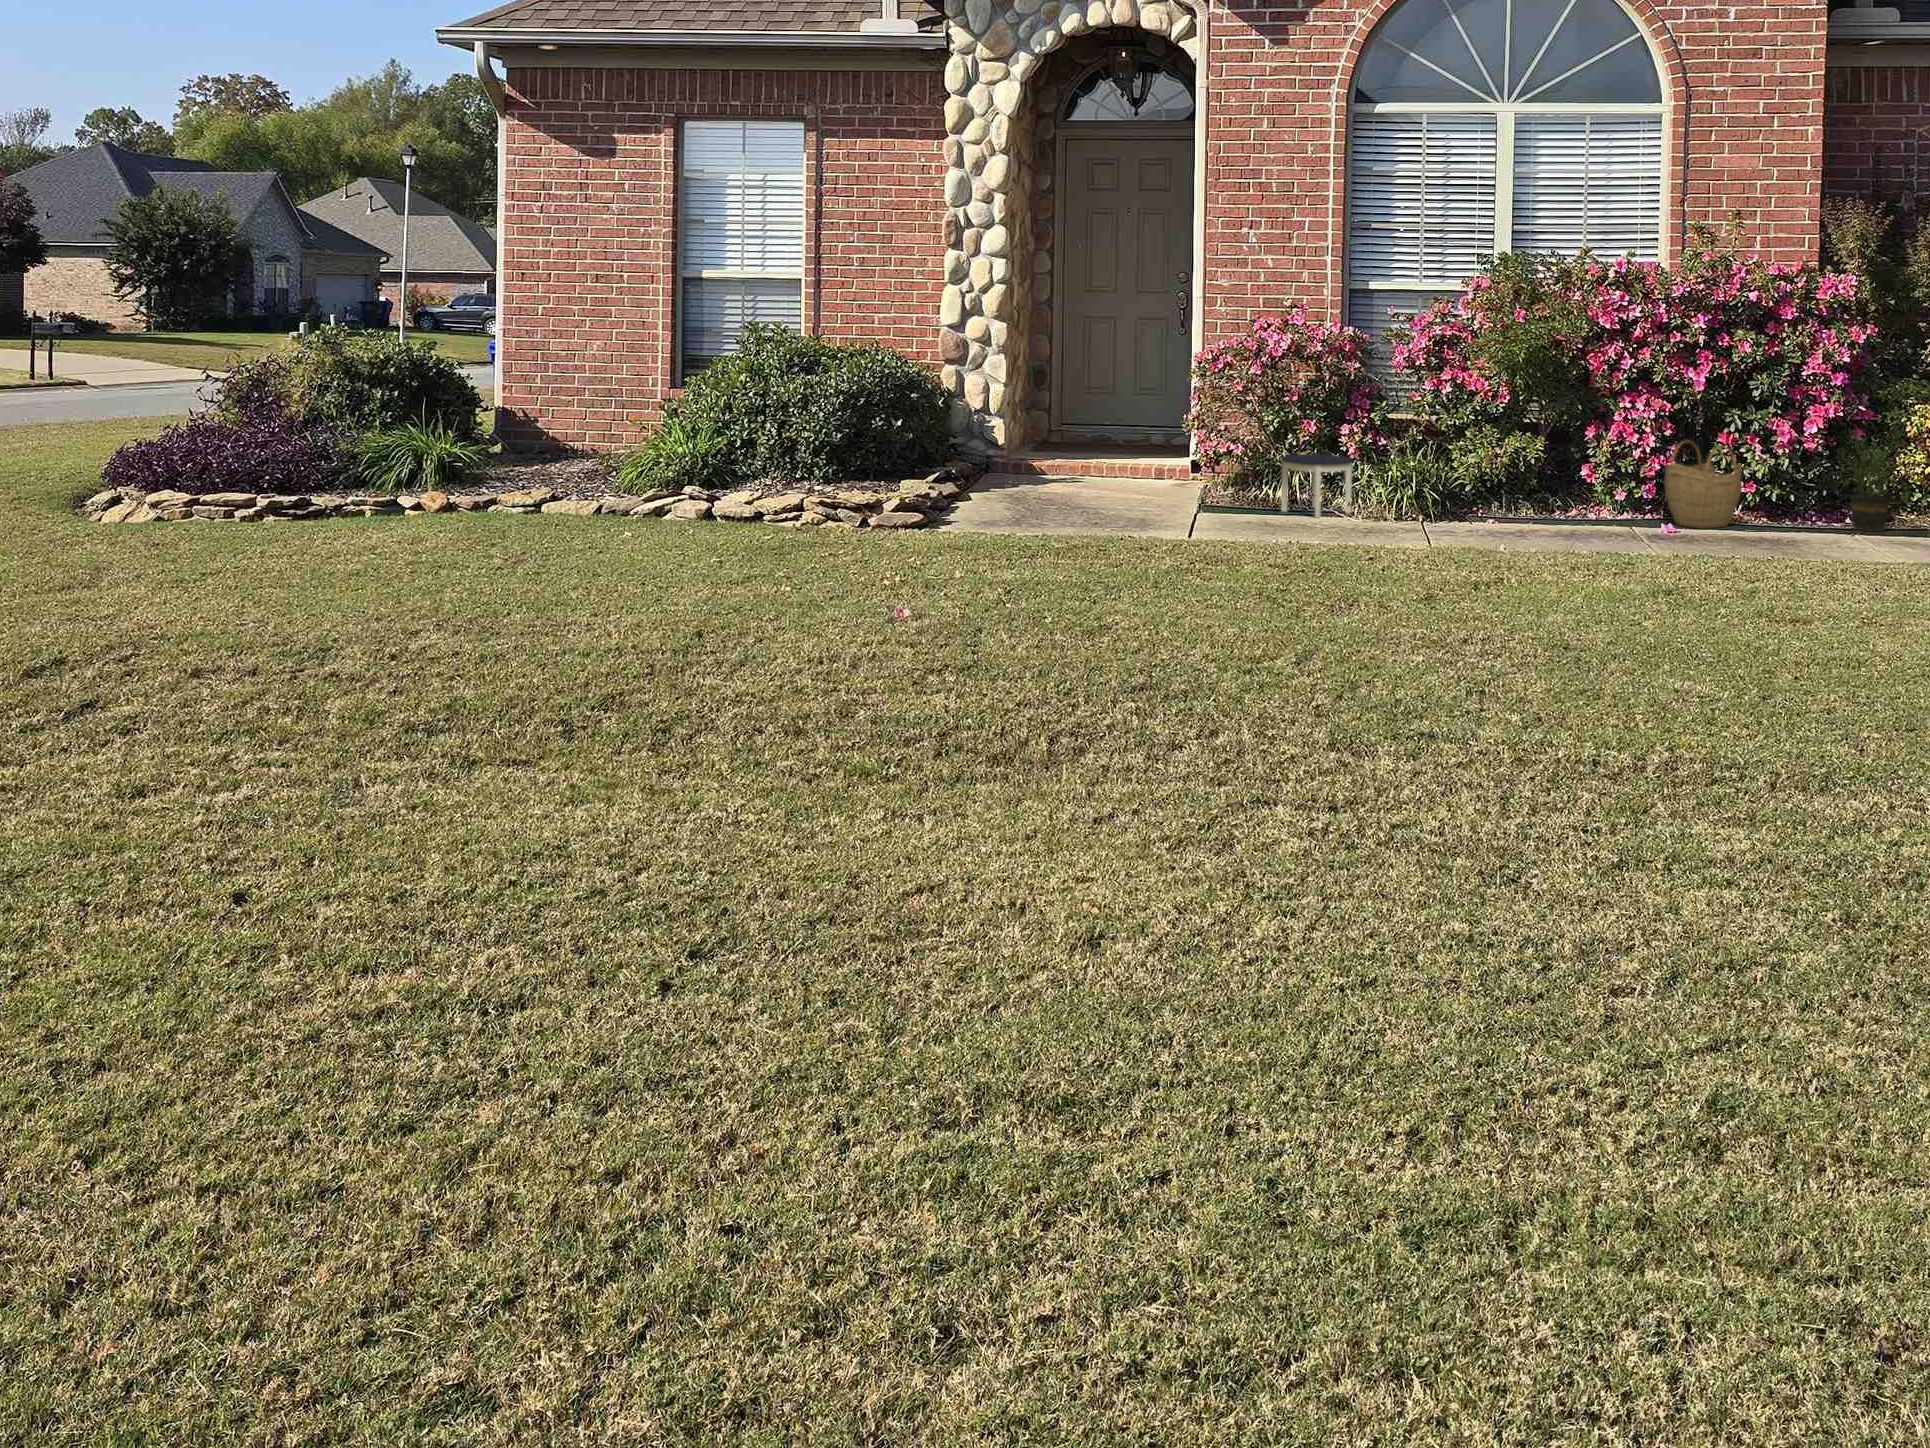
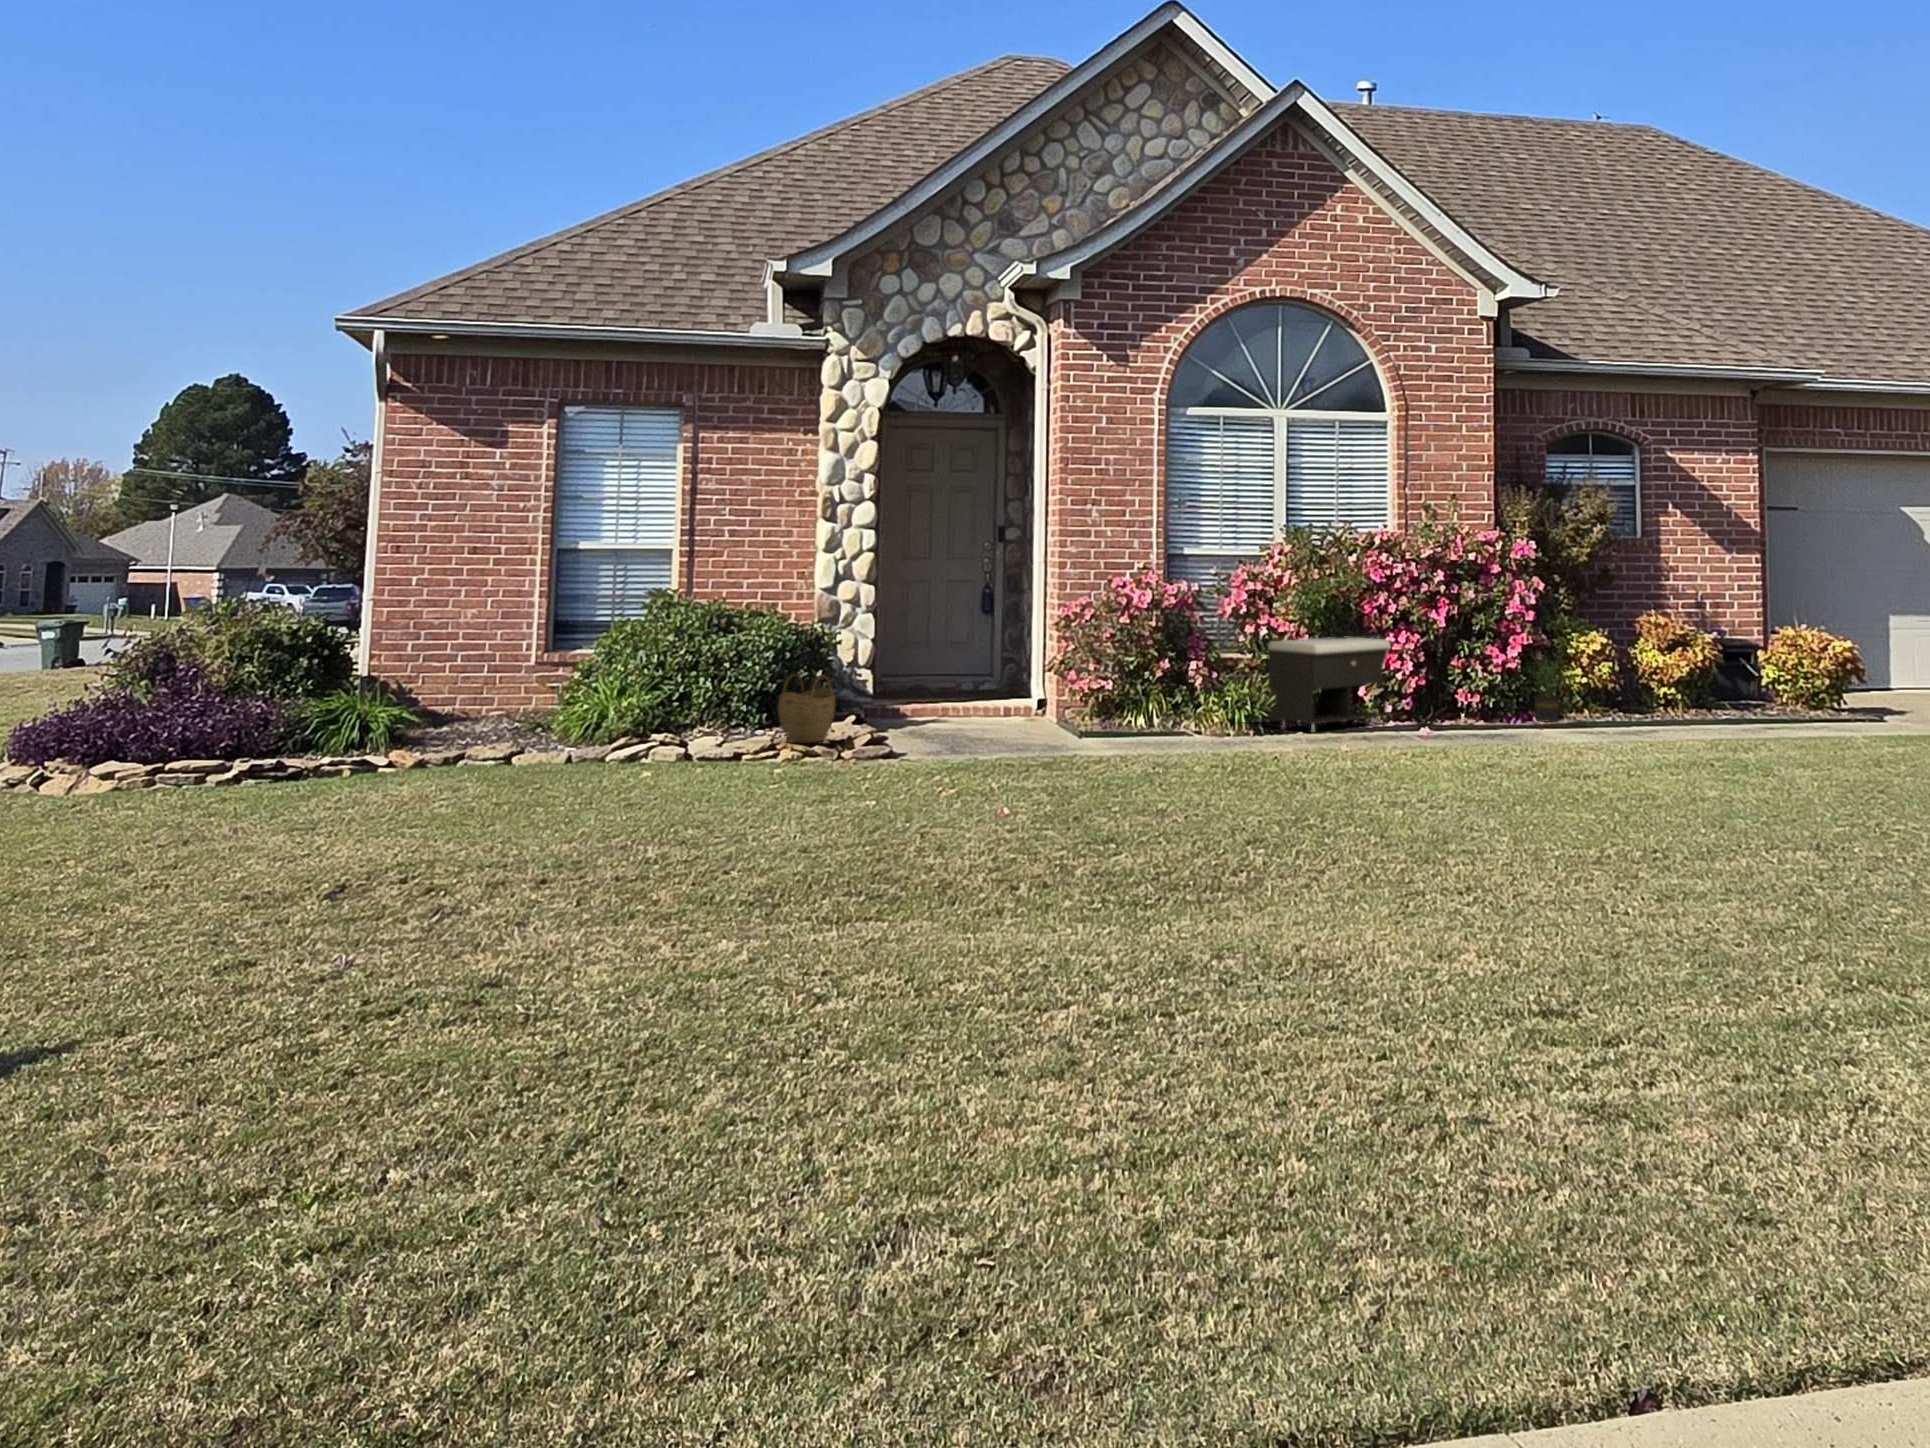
storage bench: none [1448,401,1626,528] -> present [1268,636,1390,732]
woven basket: present [1664,441,1741,529] -> present [778,676,835,743]
round table: present [1281,454,1353,518] -> none [1142,684,1198,733]

